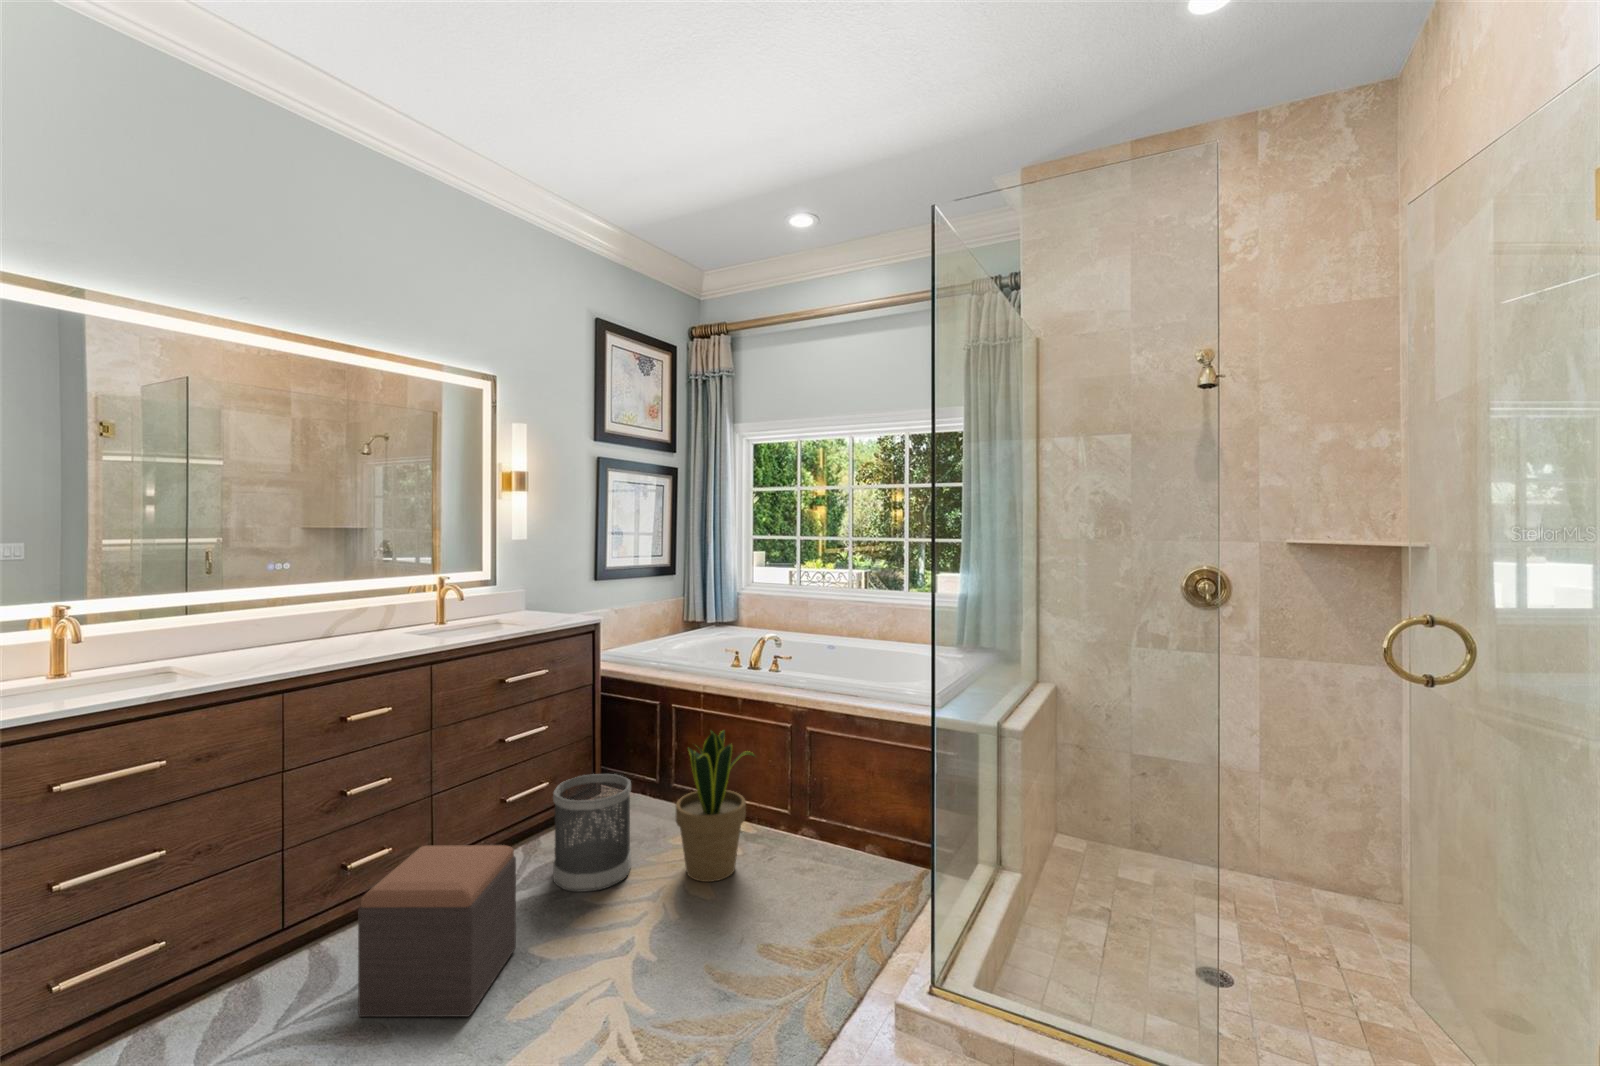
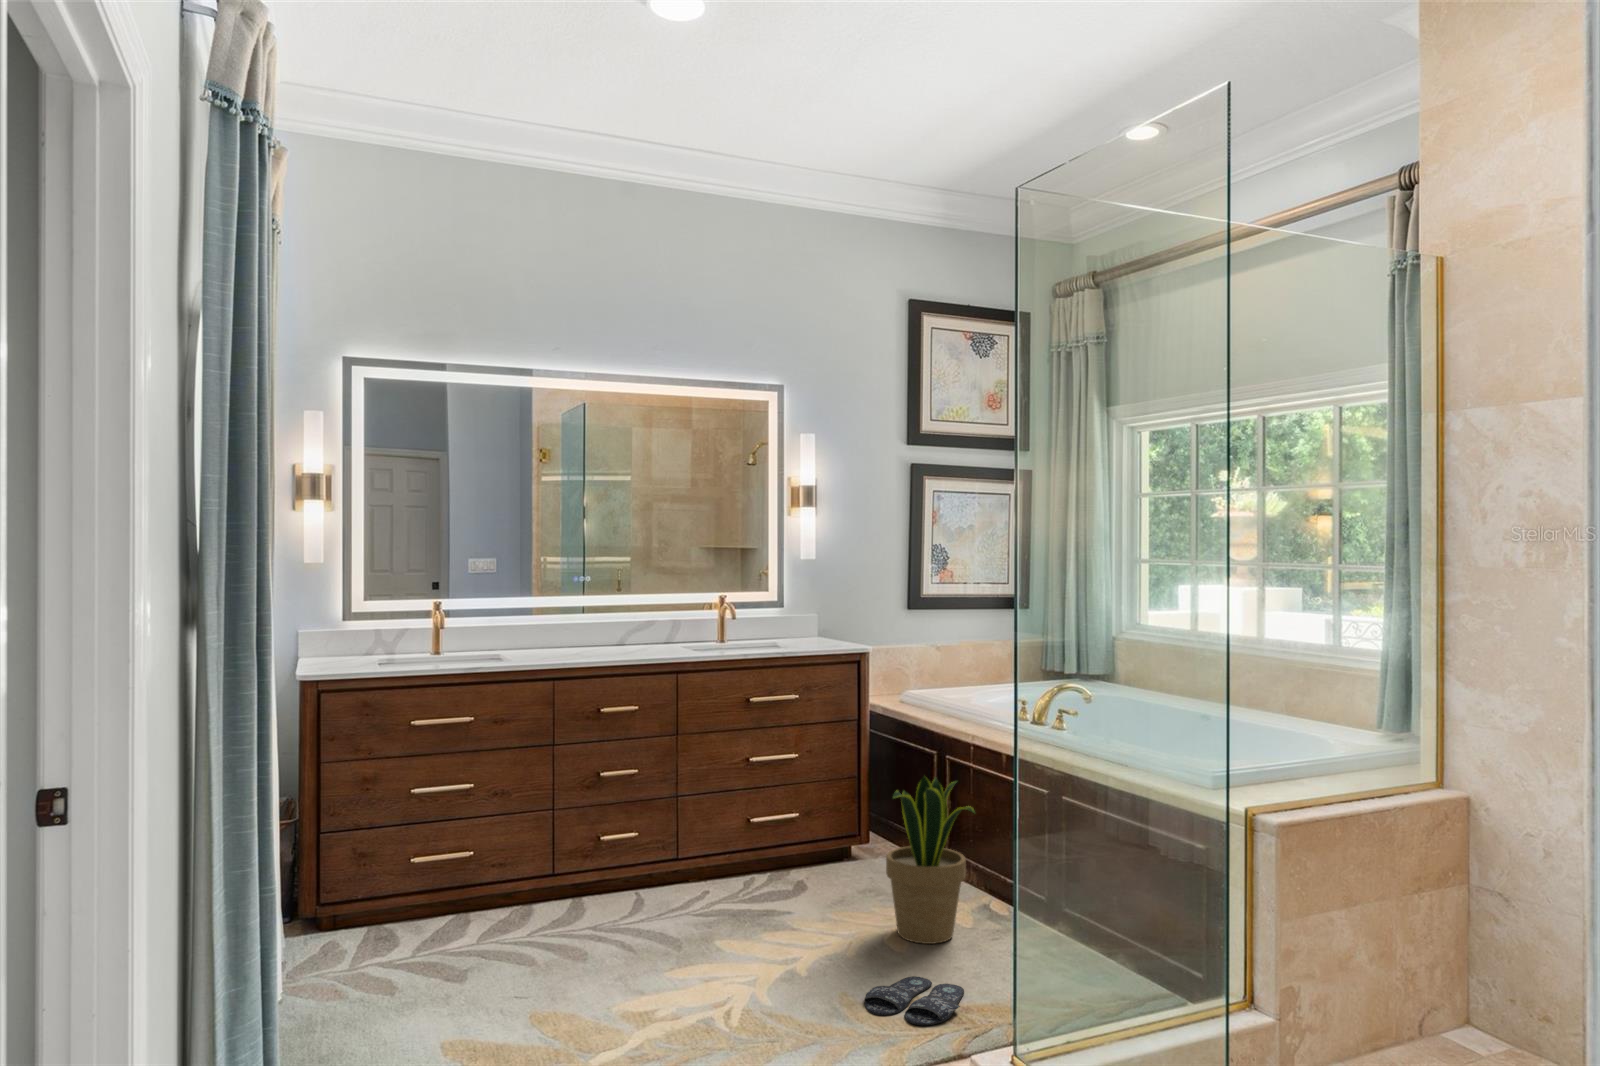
wastebasket: present [553,774,631,892] -> none [773,808,853,921]
footstool: present [358,845,516,1017] -> none [576,826,705,964]
slippers: none [728,917,814,981] -> present [864,976,964,1026]

